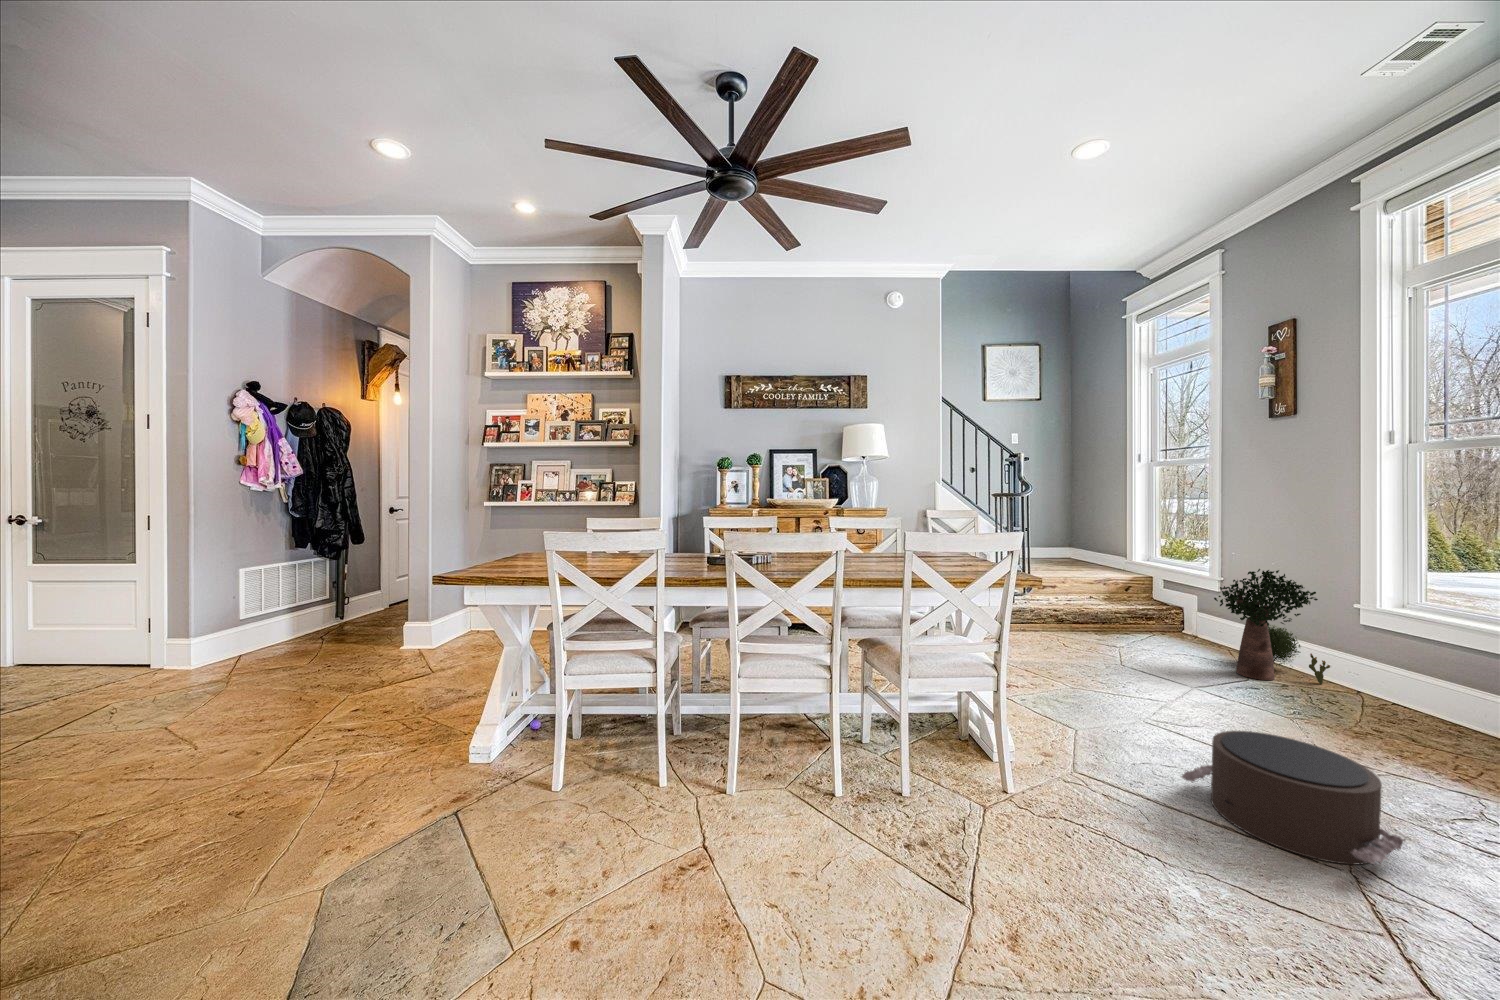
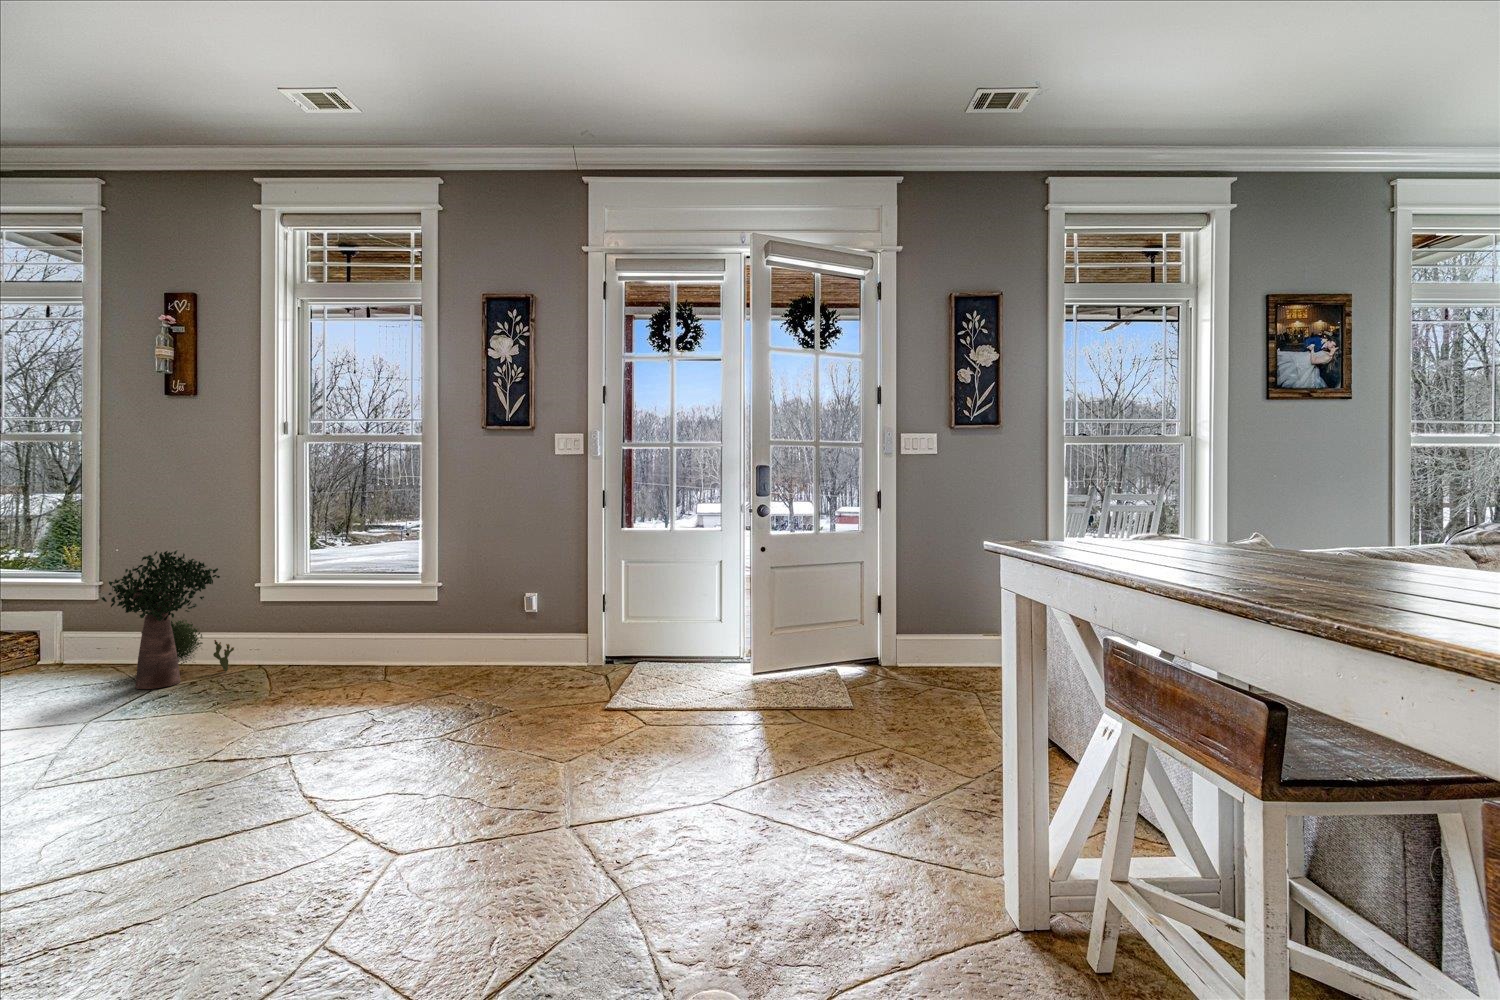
pouf: present [1181,731,1405,865] -> none [130,708,347,834]

